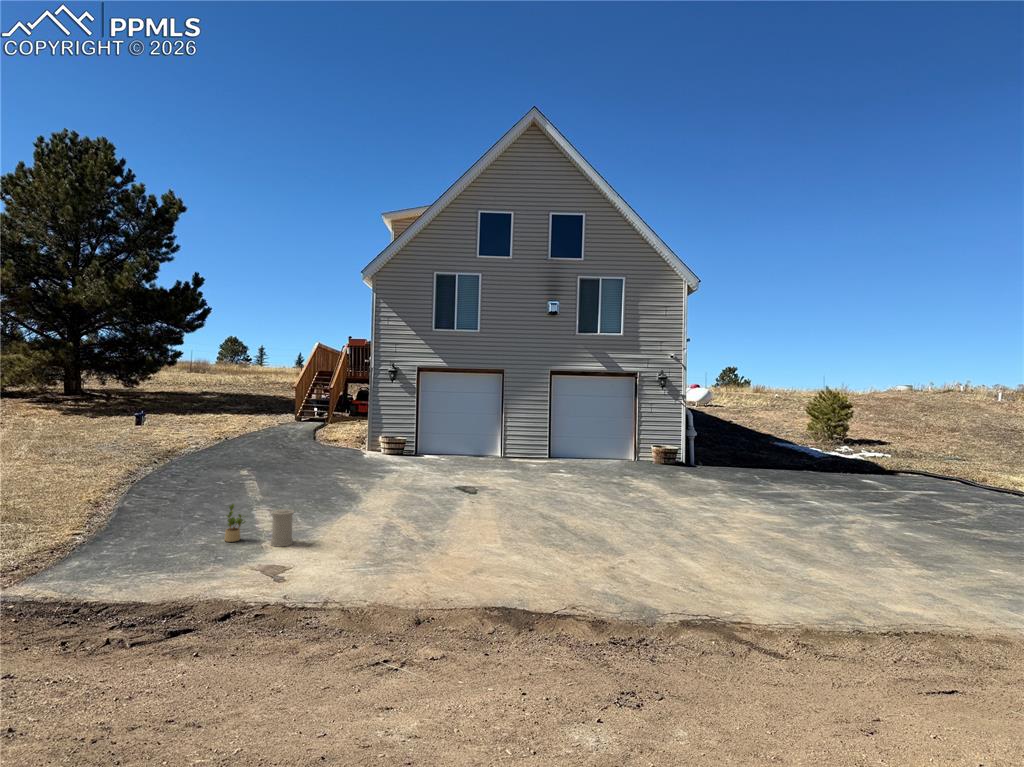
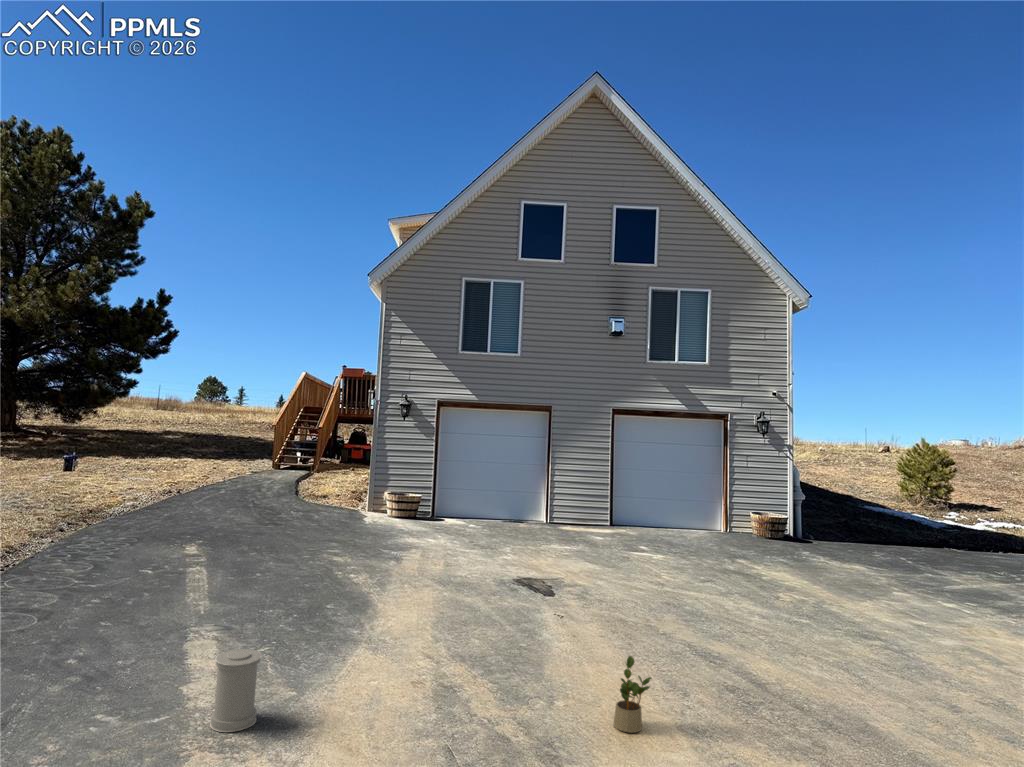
potted plant: present [225,504,245,542] -> present [614,656,652,733]

